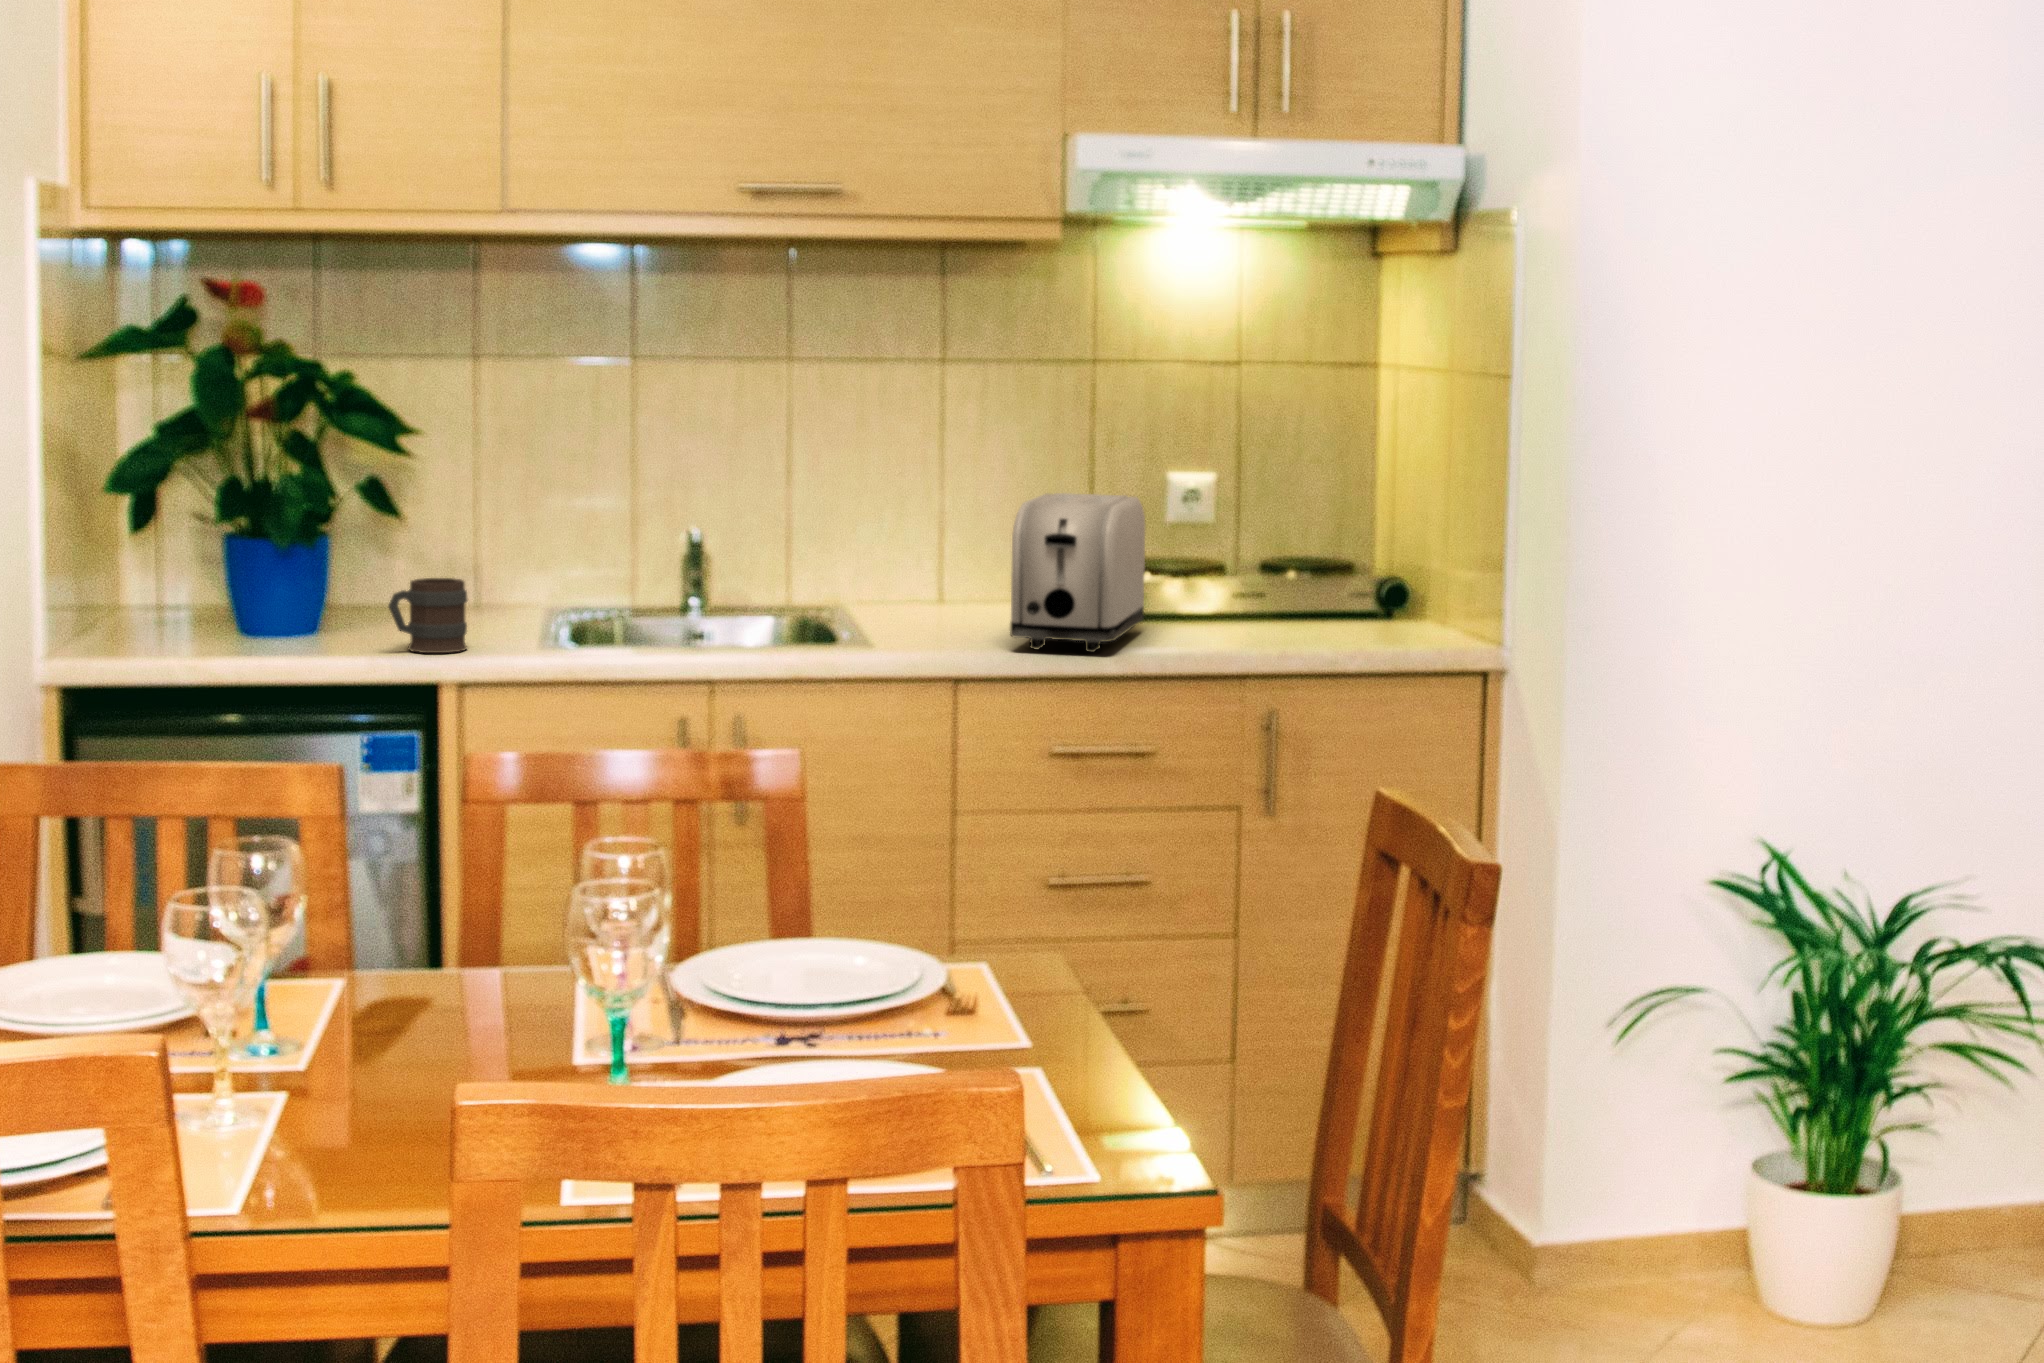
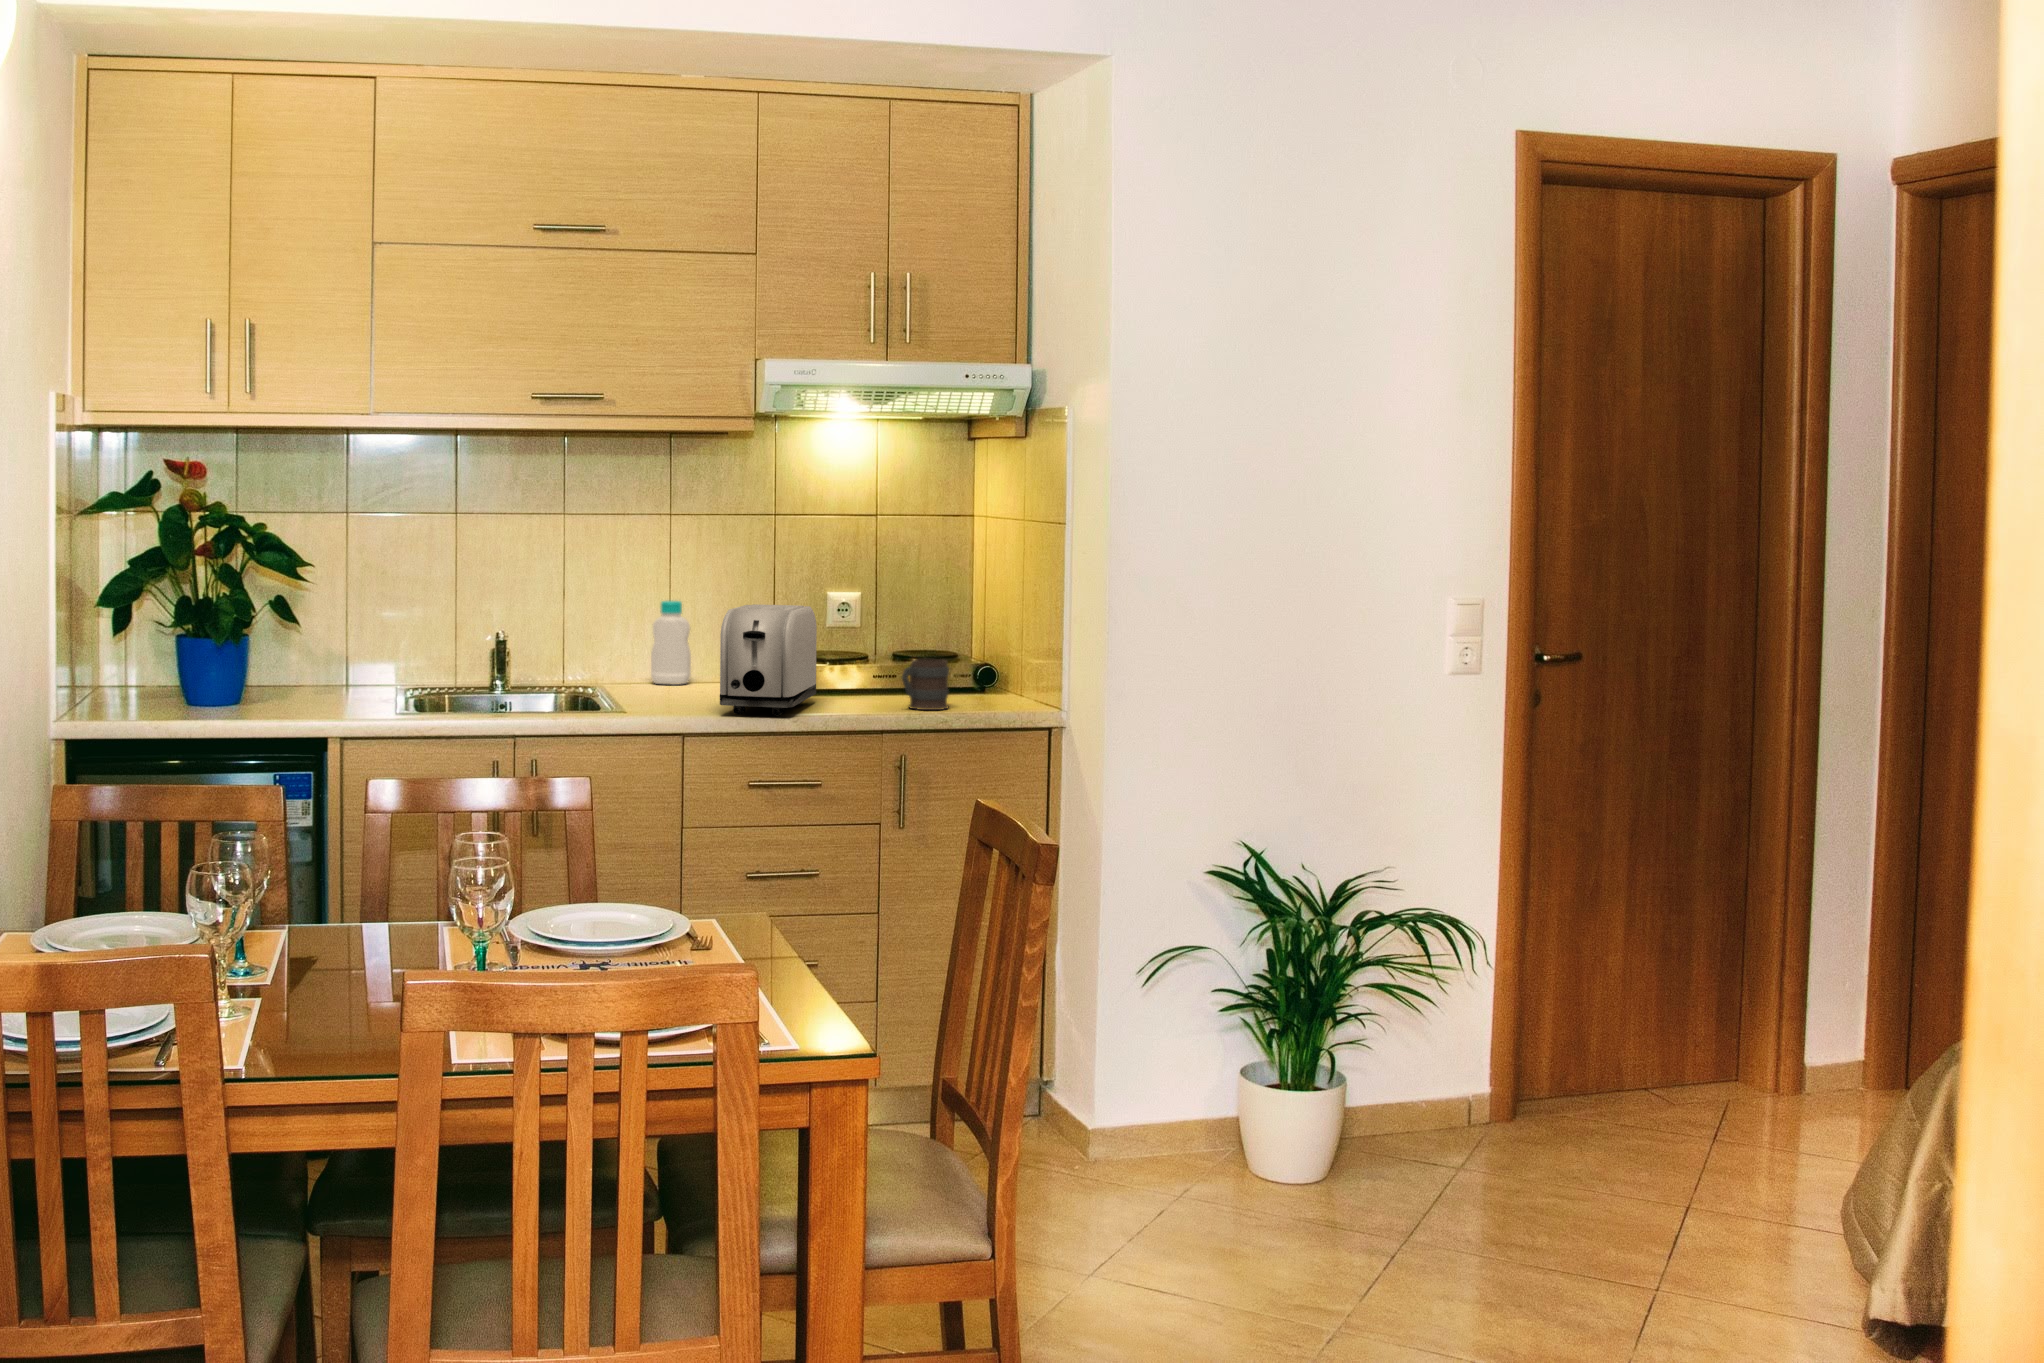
bottle: none [904,482,960,601] -> present [651,601,691,685]
mug: present [388,578,467,653] -> present [901,659,949,710]

